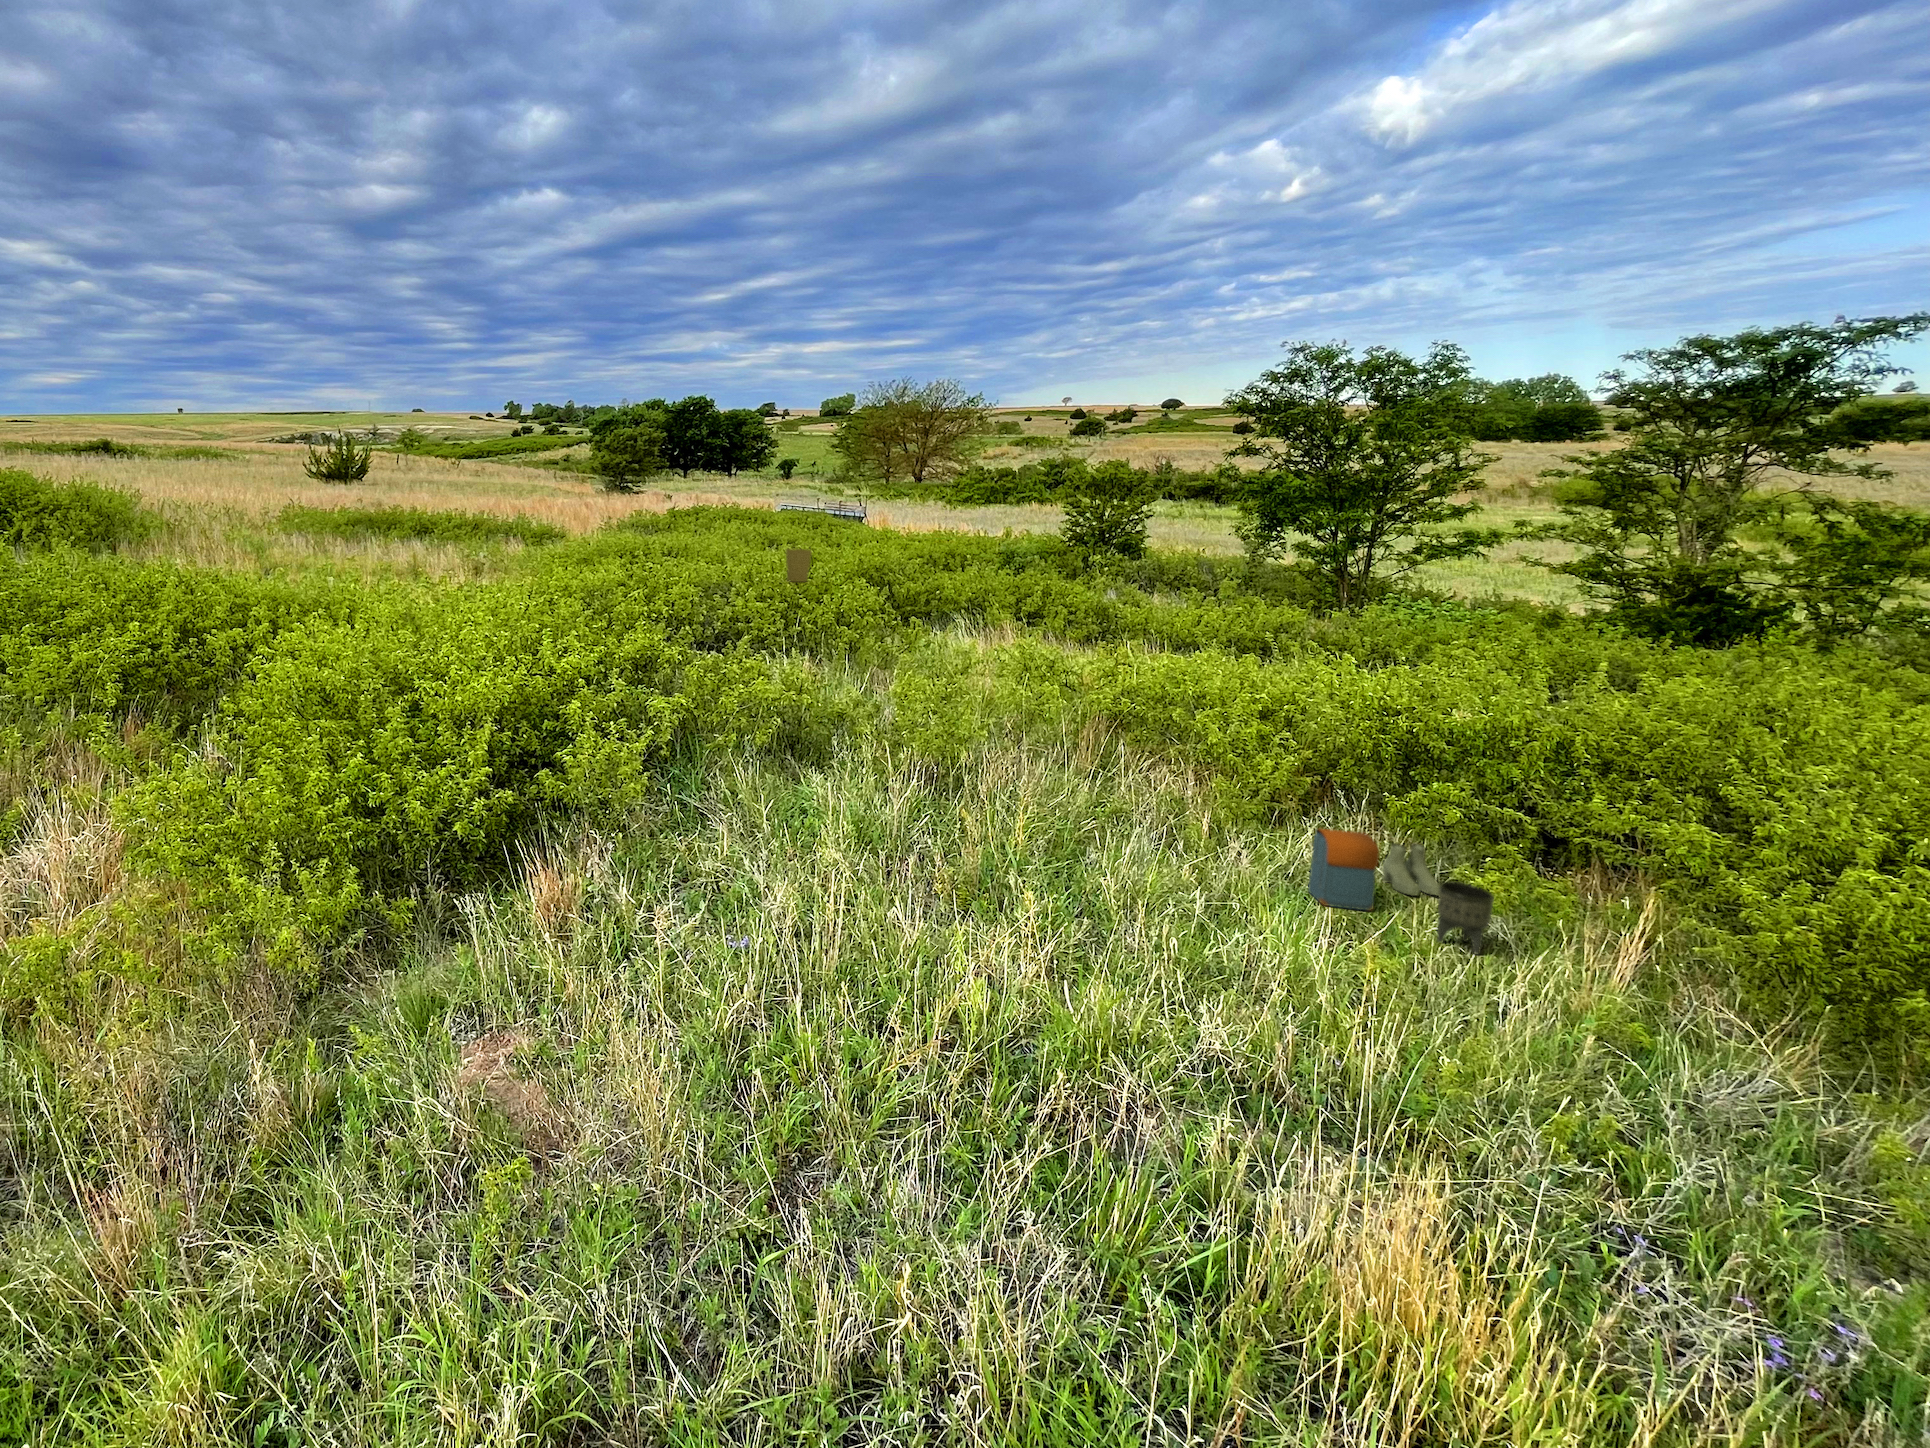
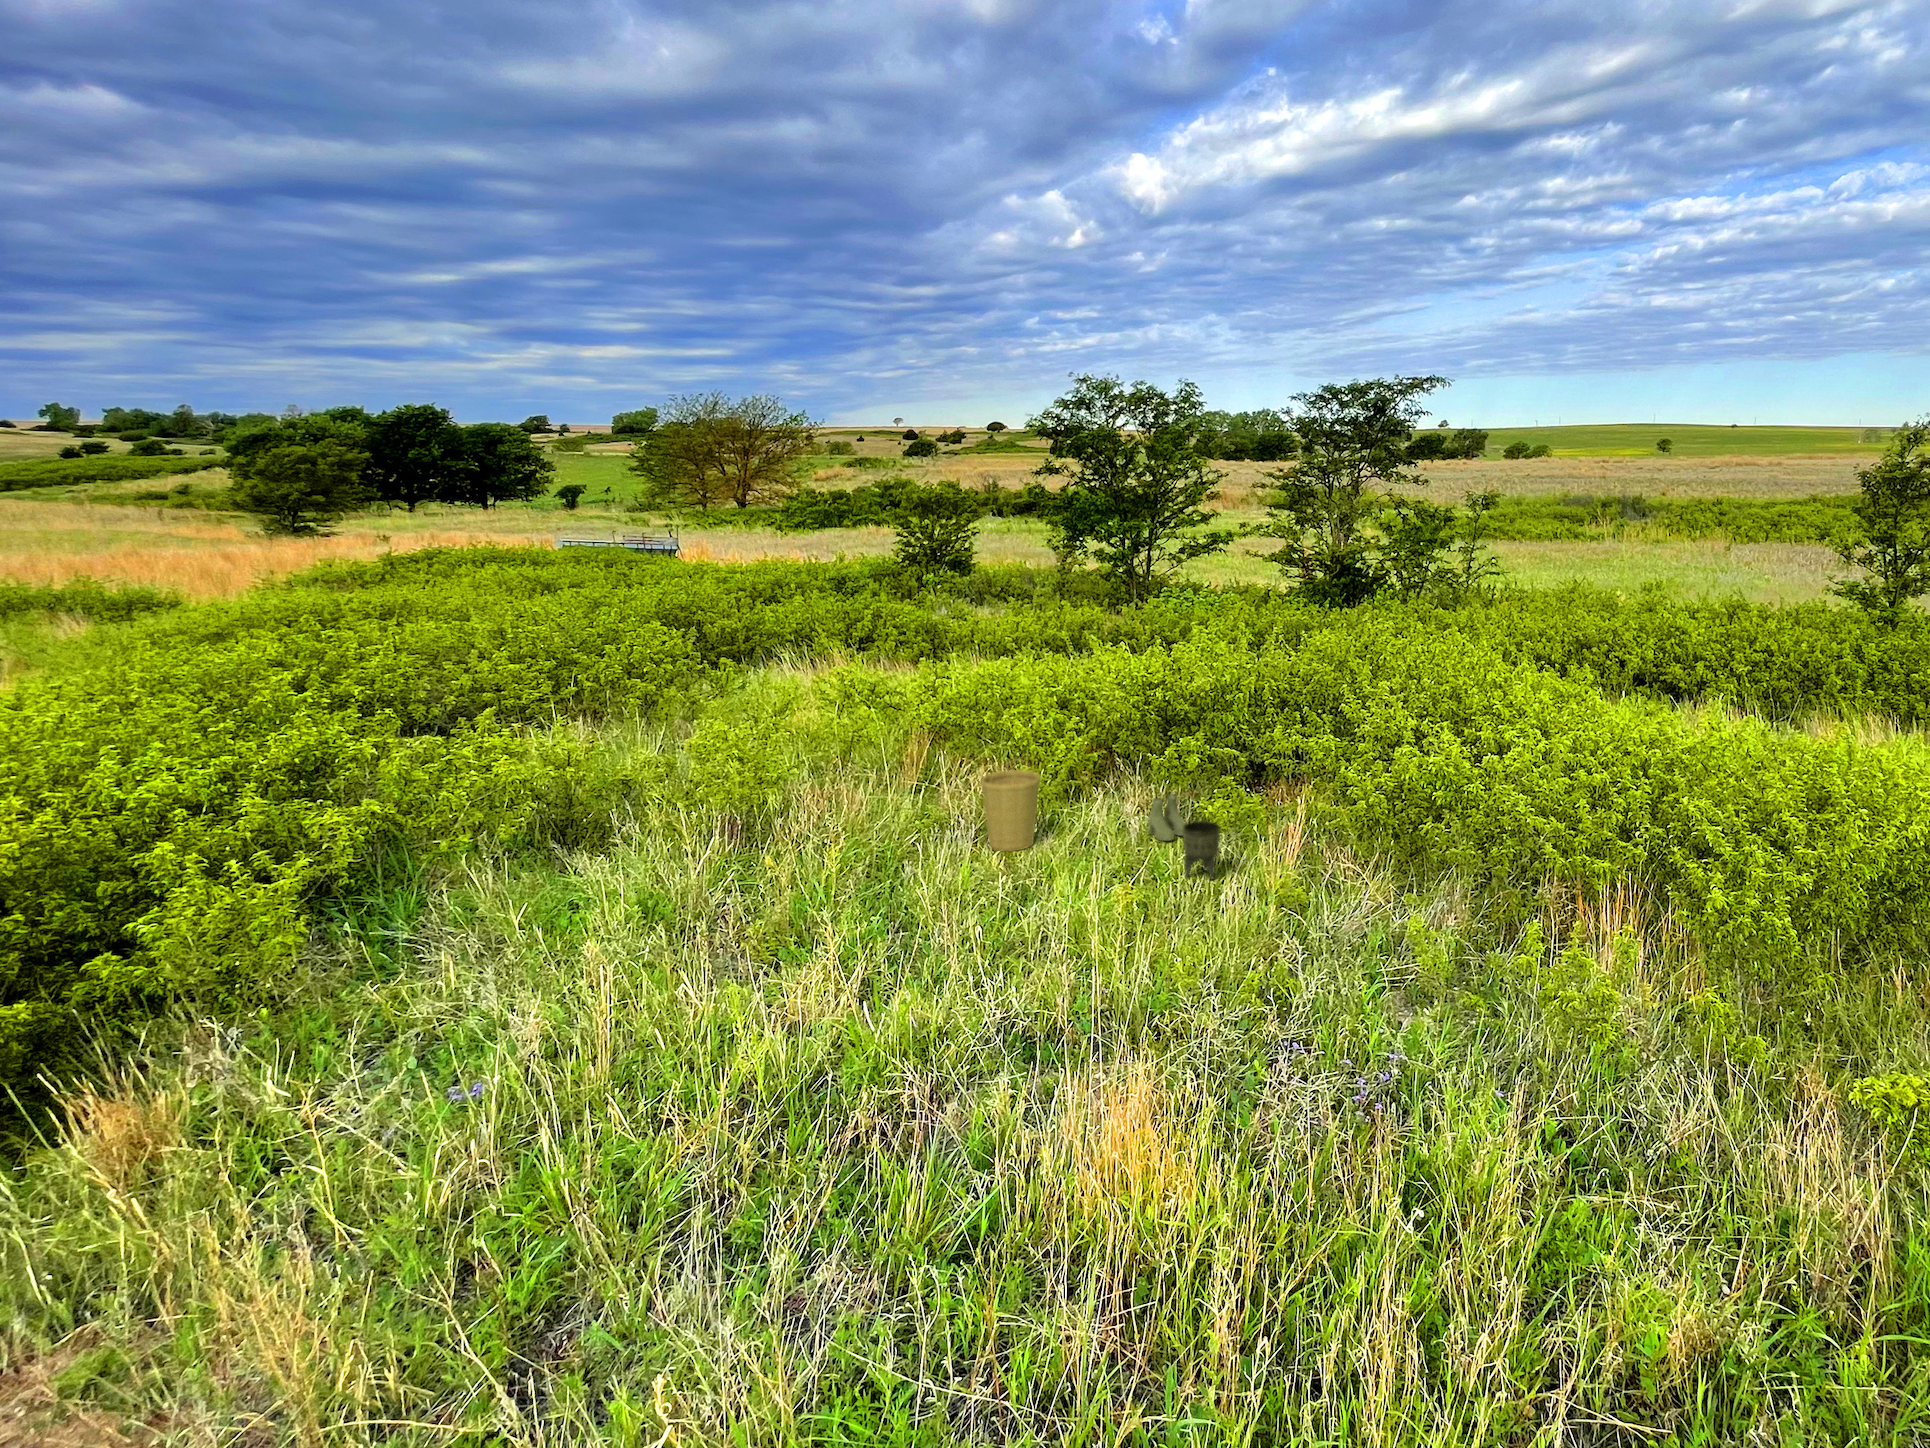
basket: present [786,548,812,582] -> present [980,760,1041,852]
backpack: present [1308,828,1379,911] -> none [1087,795,1139,871]

